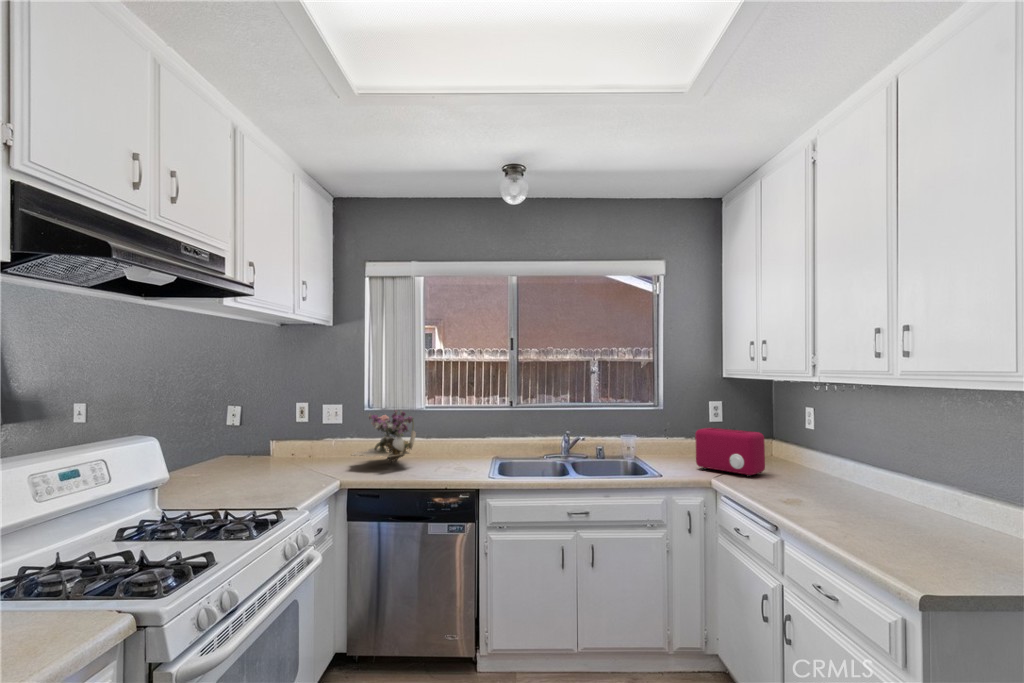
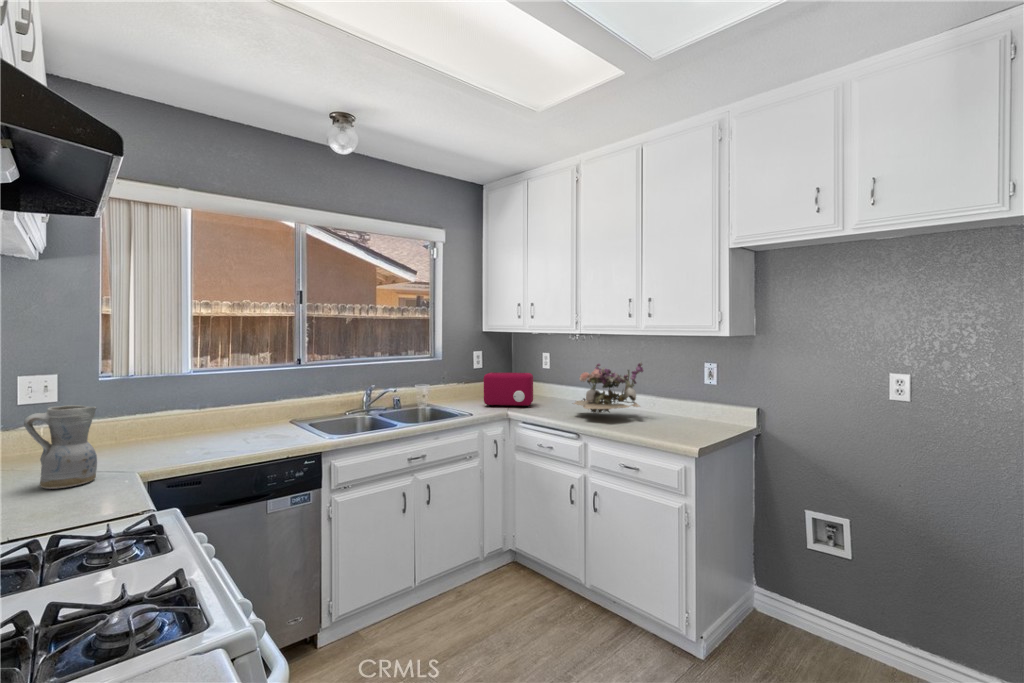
flower arrangement: present [351,410,416,463] -> present [573,362,643,415]
ceramic pitcher: none [278,426,316,483] -> present [24,405,97,489]

